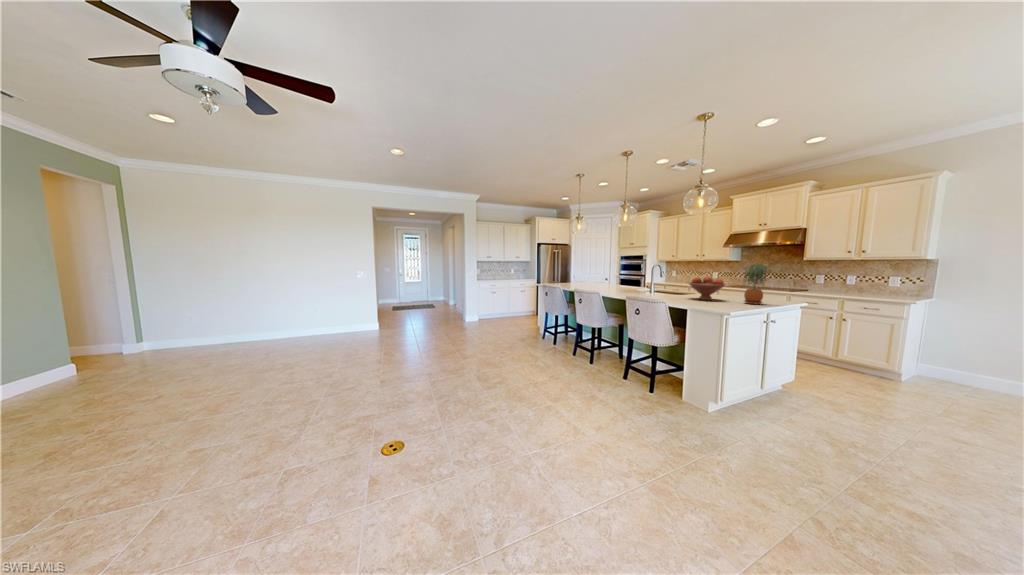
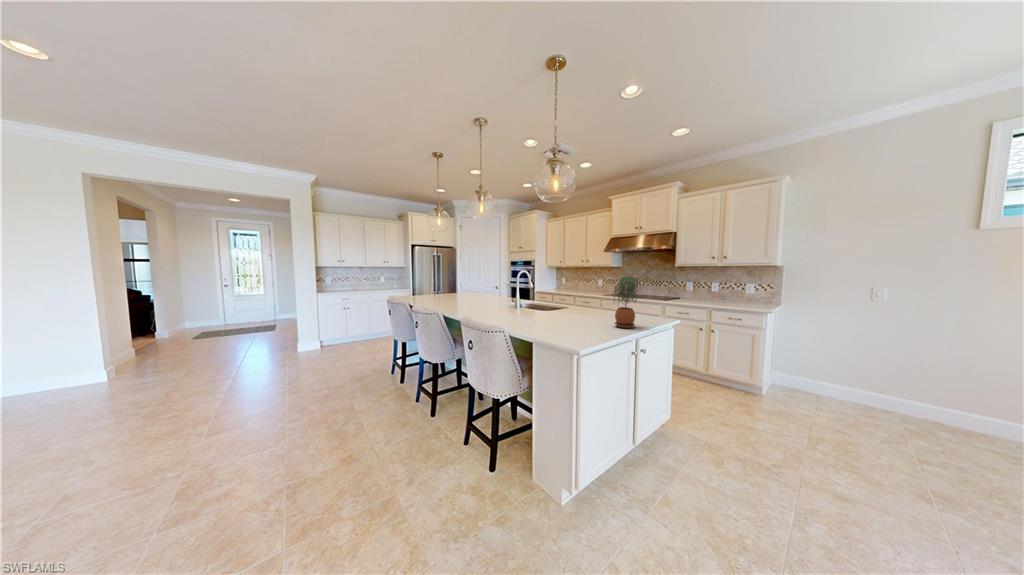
fruit bowl: present [689,277,725,300] -> none [555,291,595,322]

